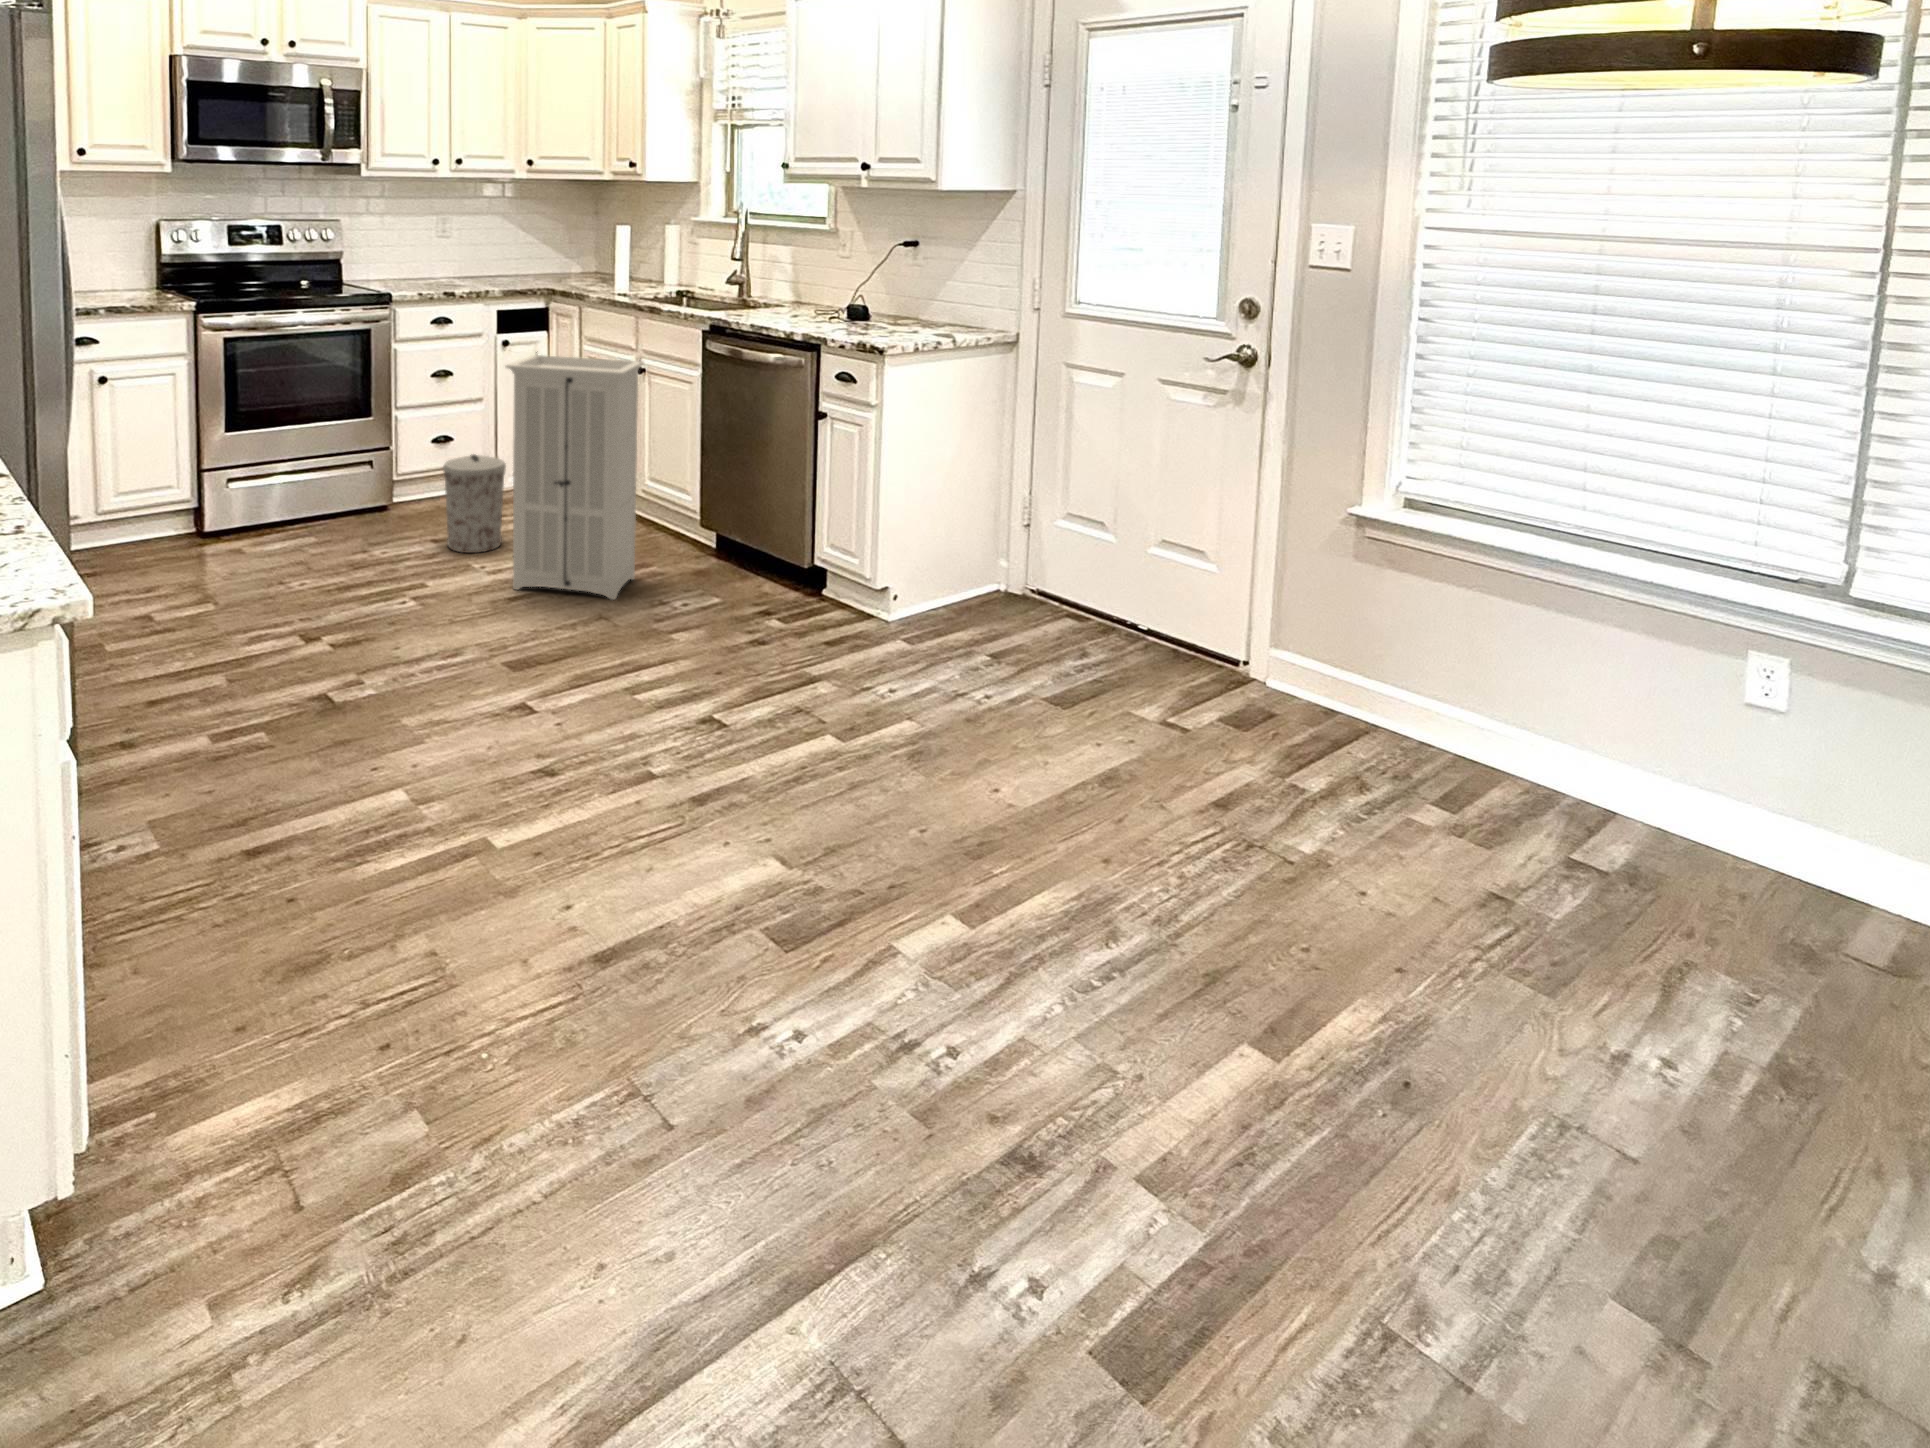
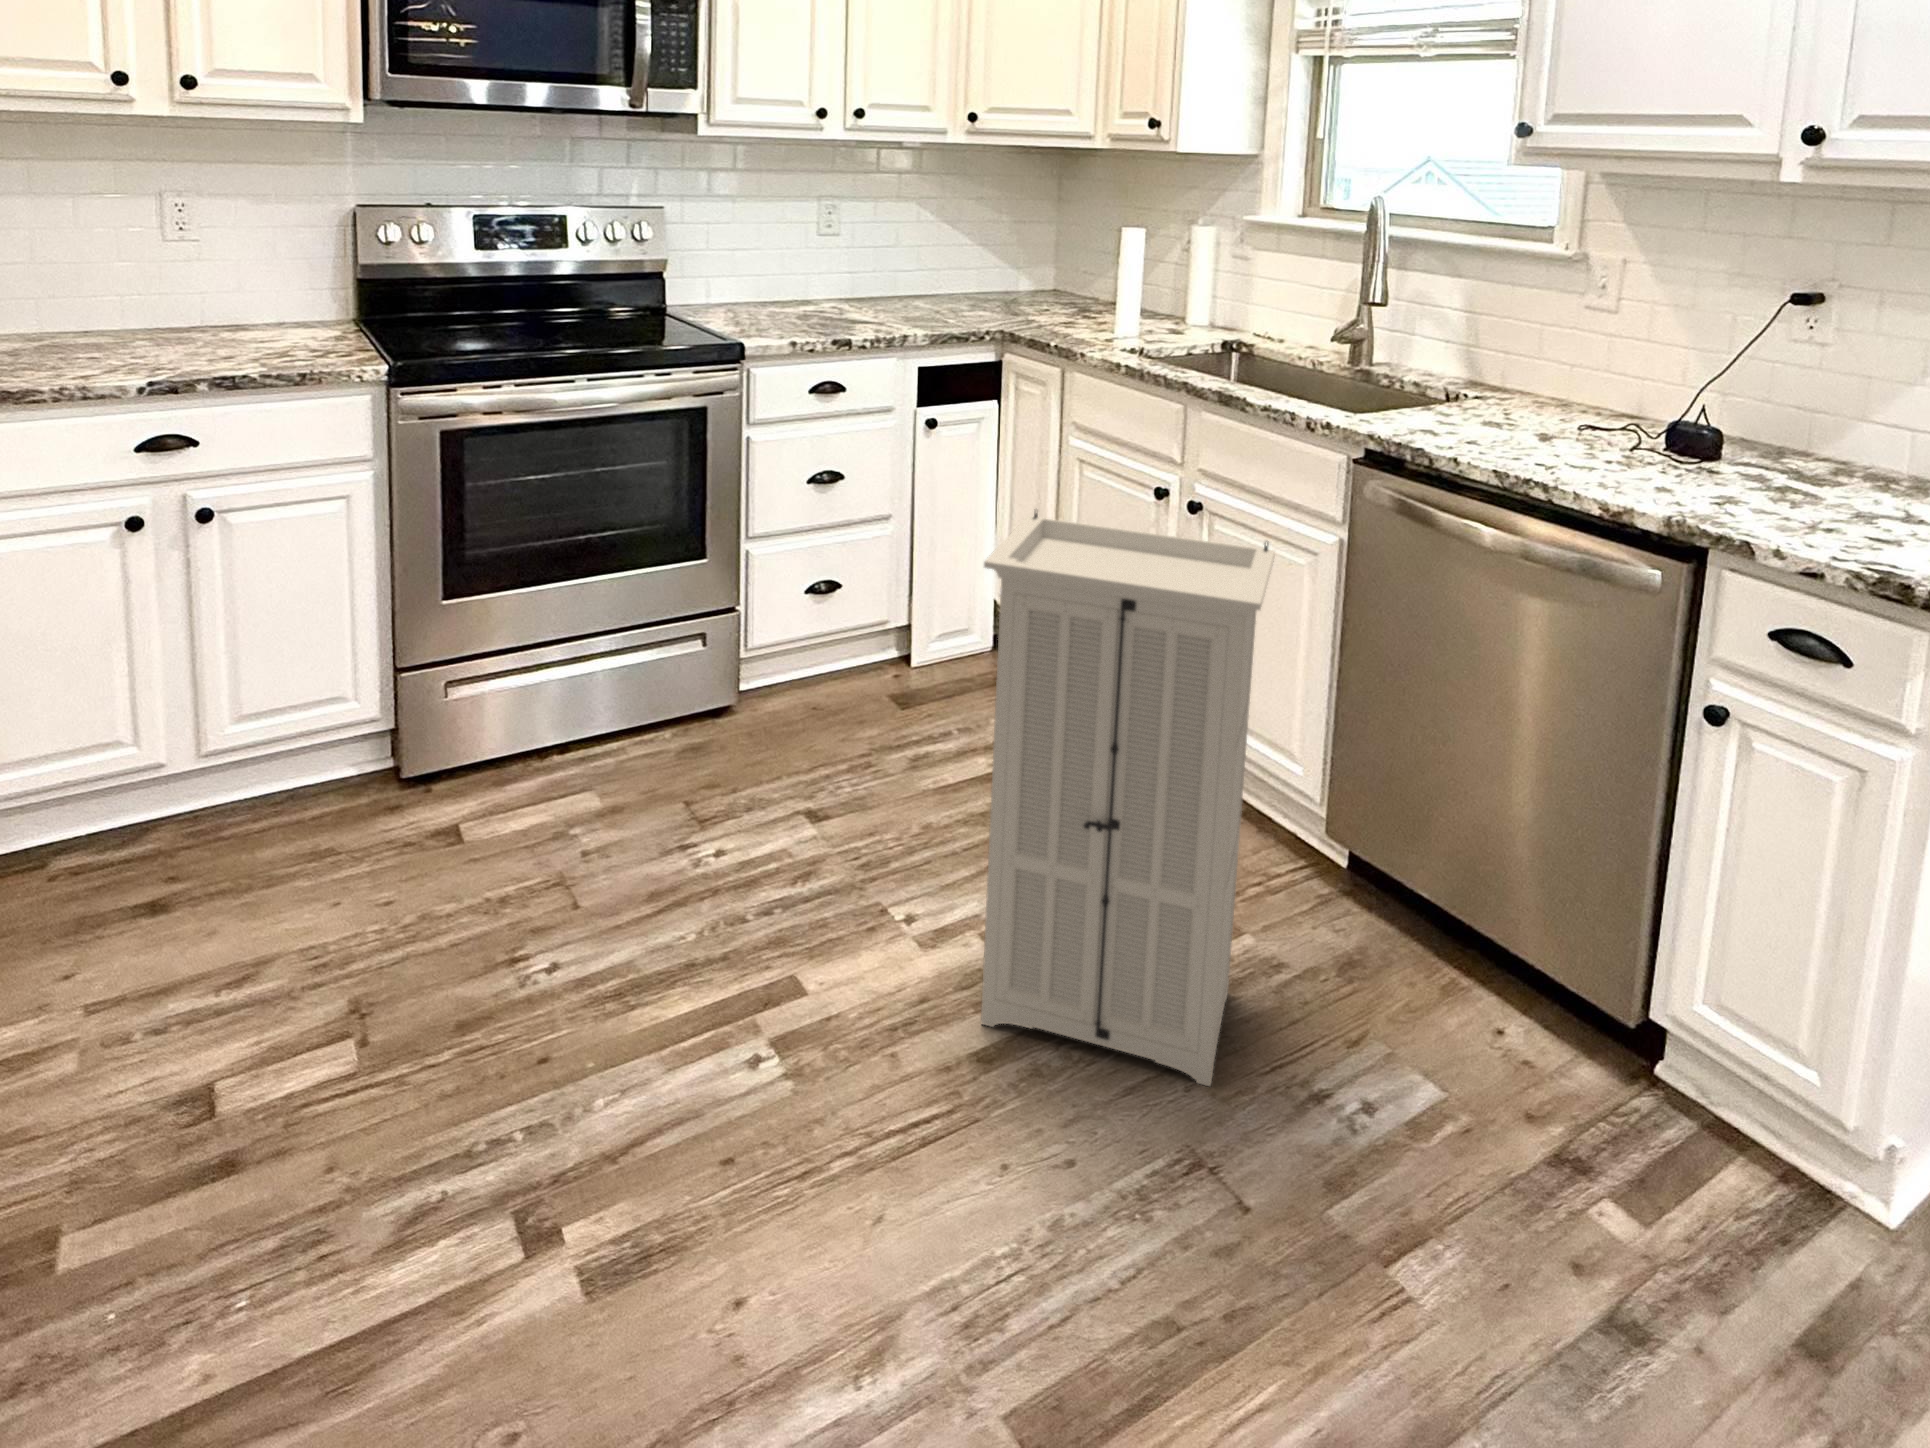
trash can: present [443,454,506,553] -> none [833,667,951,870]

